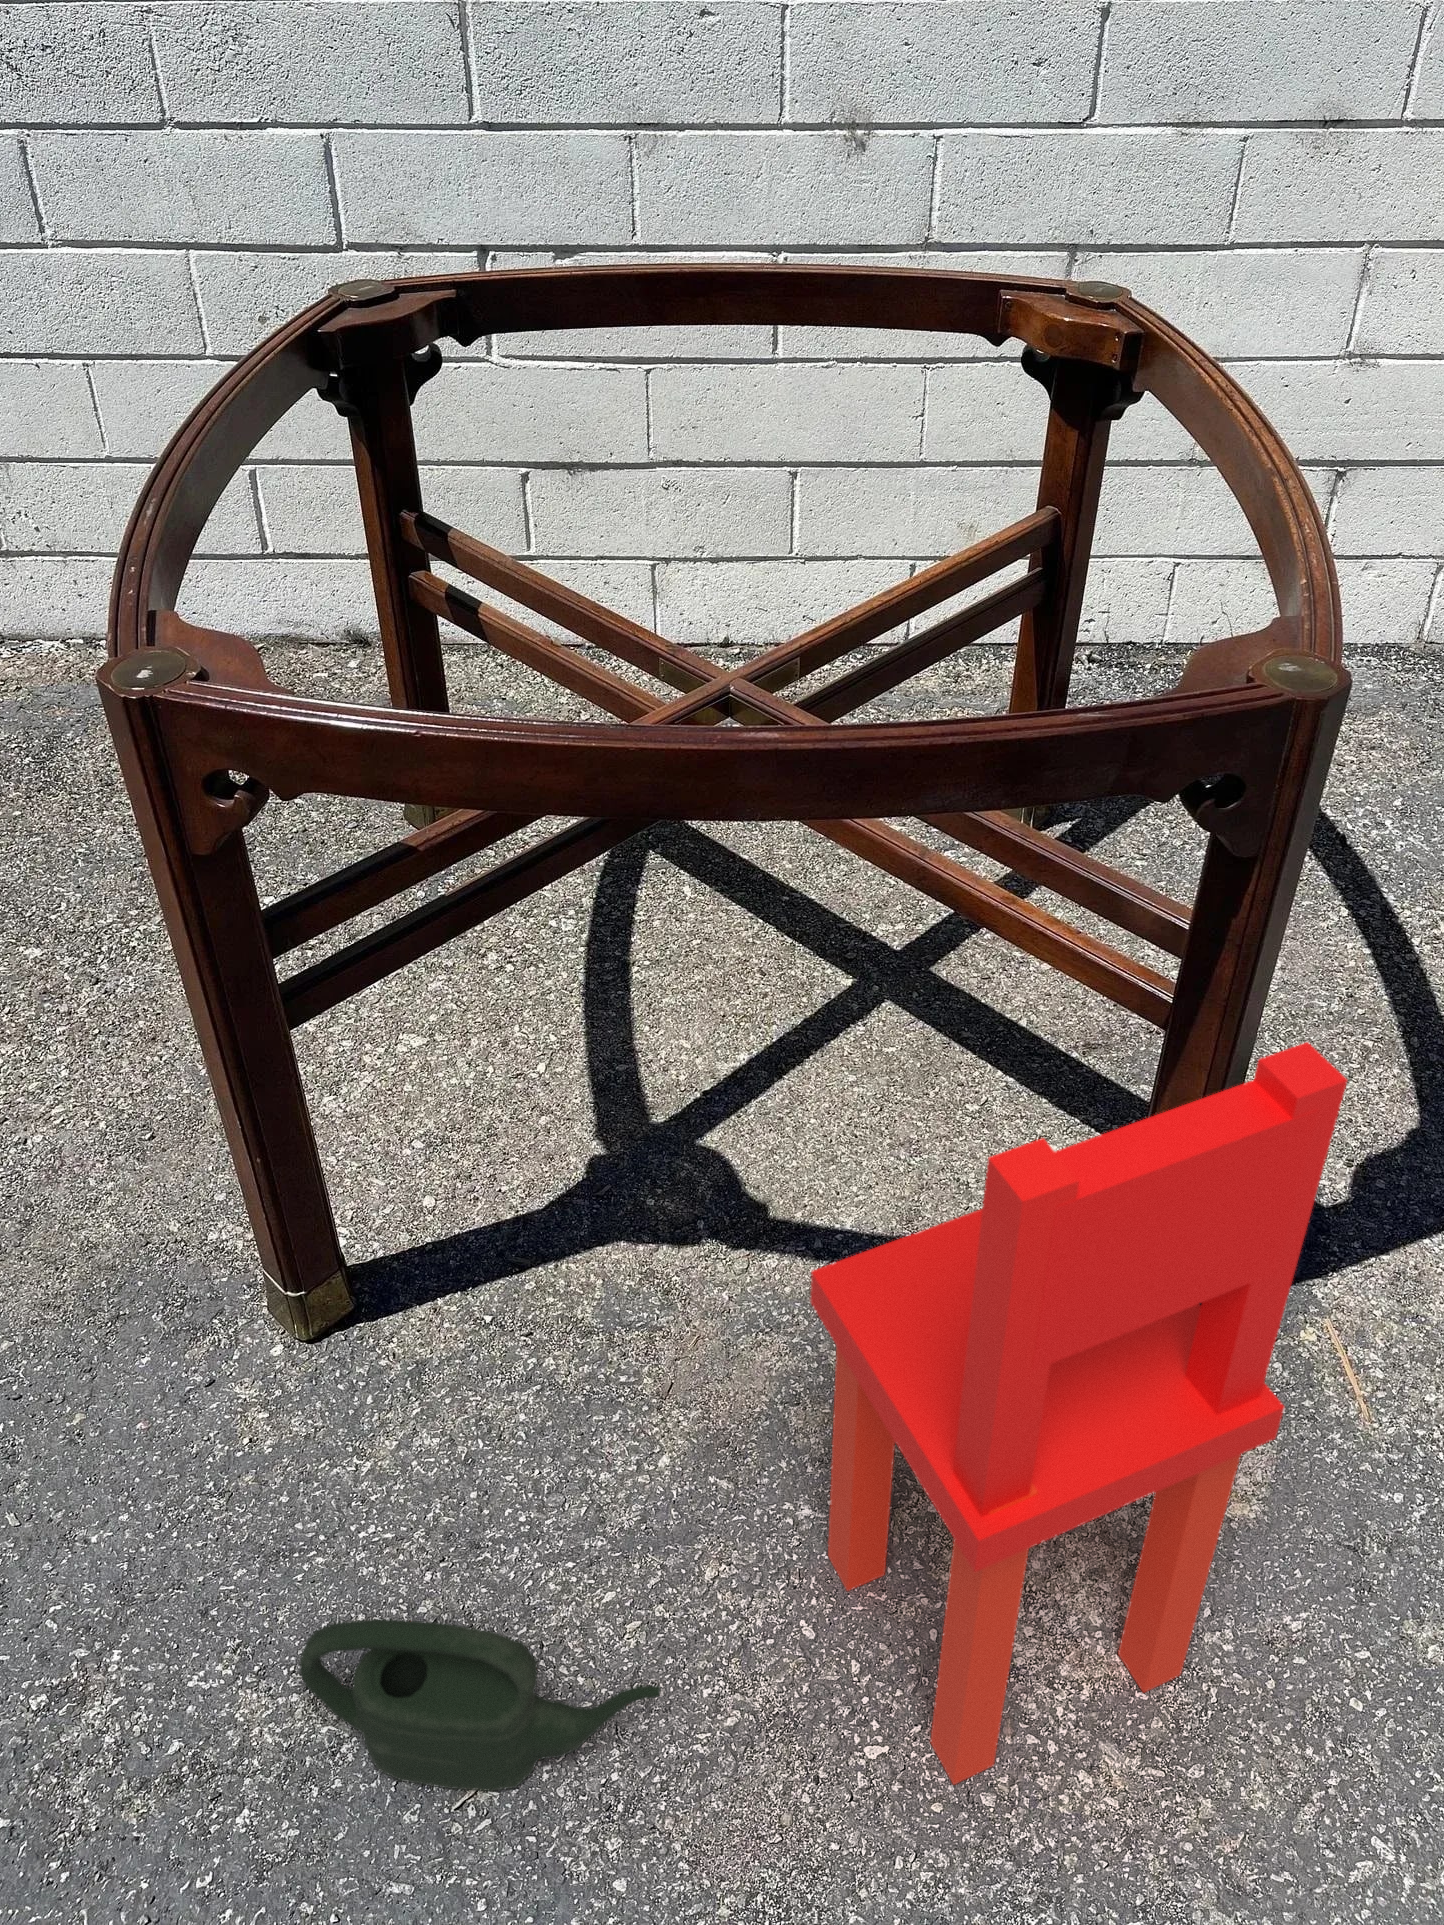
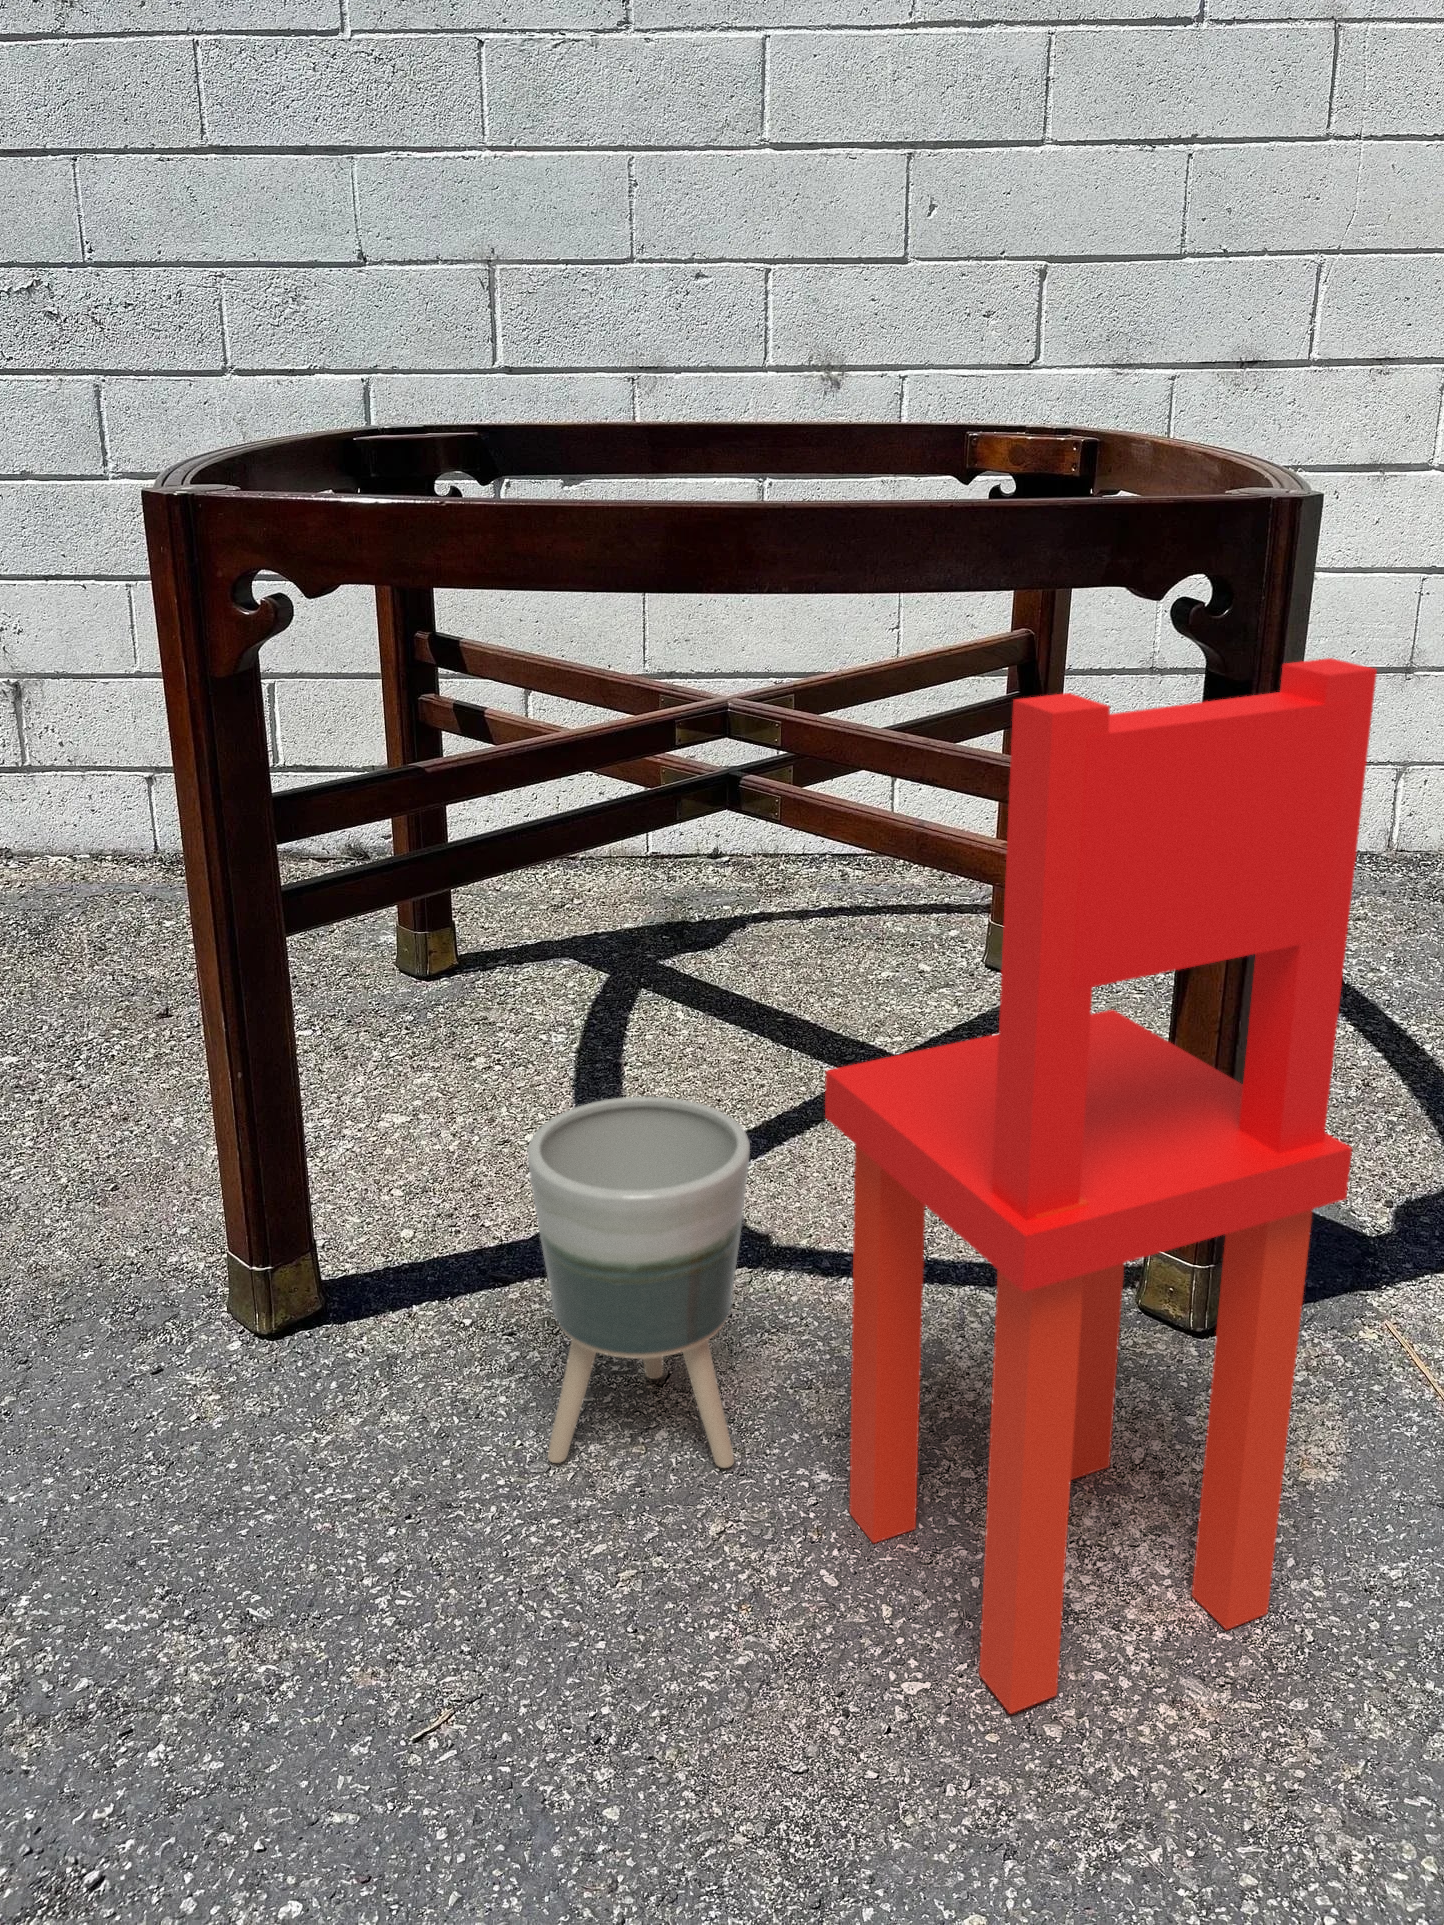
planter: none [536,1189,743,1503] -> present [528,1096,750,1468]
watering can: present [300,1619,661,1791] -> none [239,1469,661,1723]

